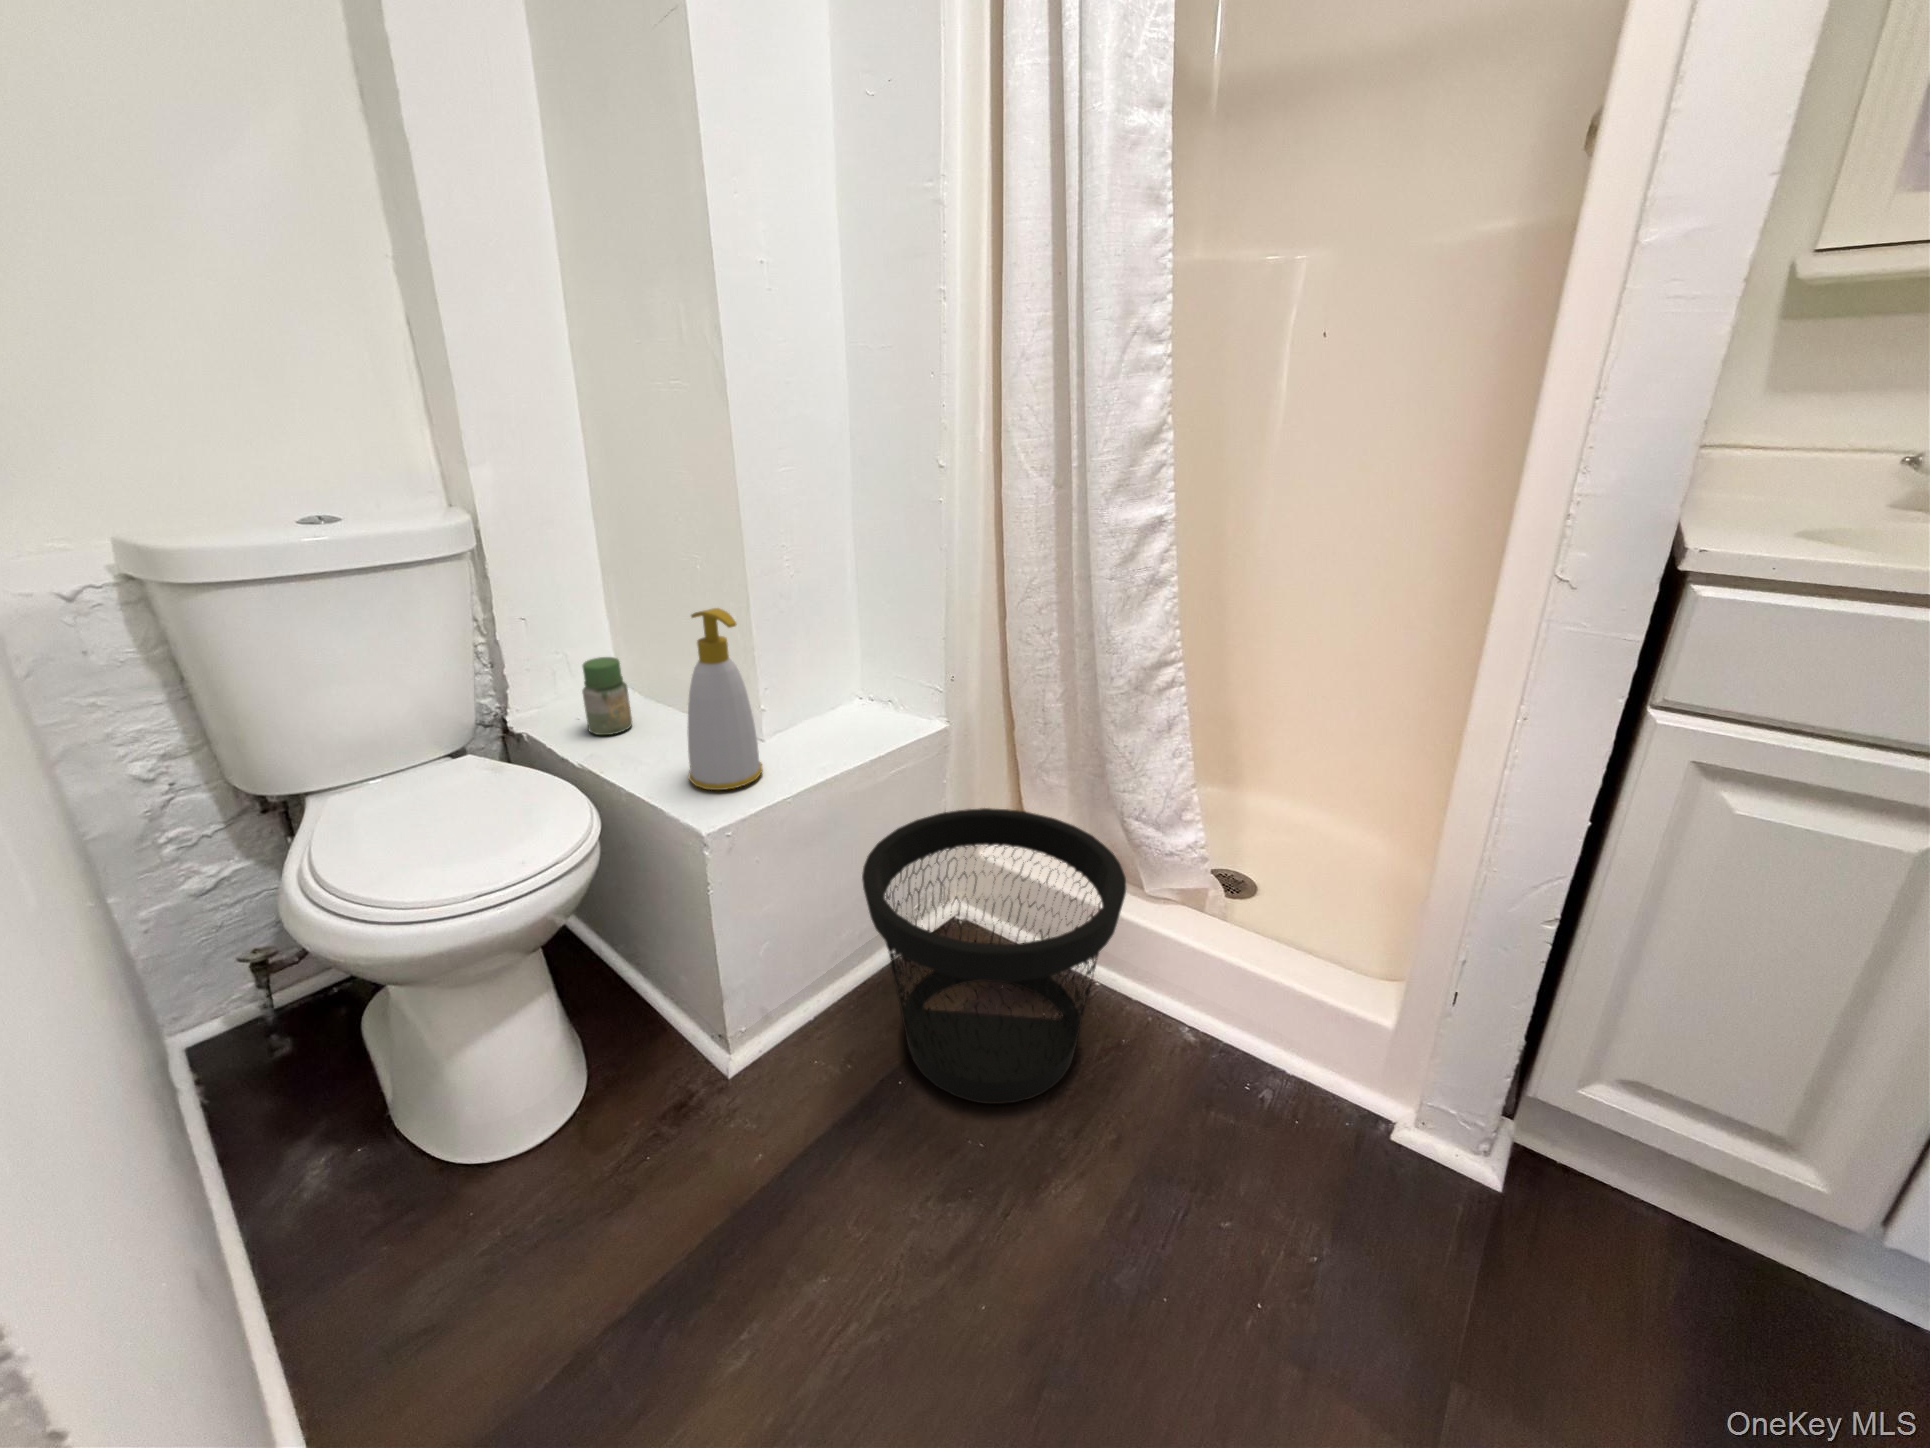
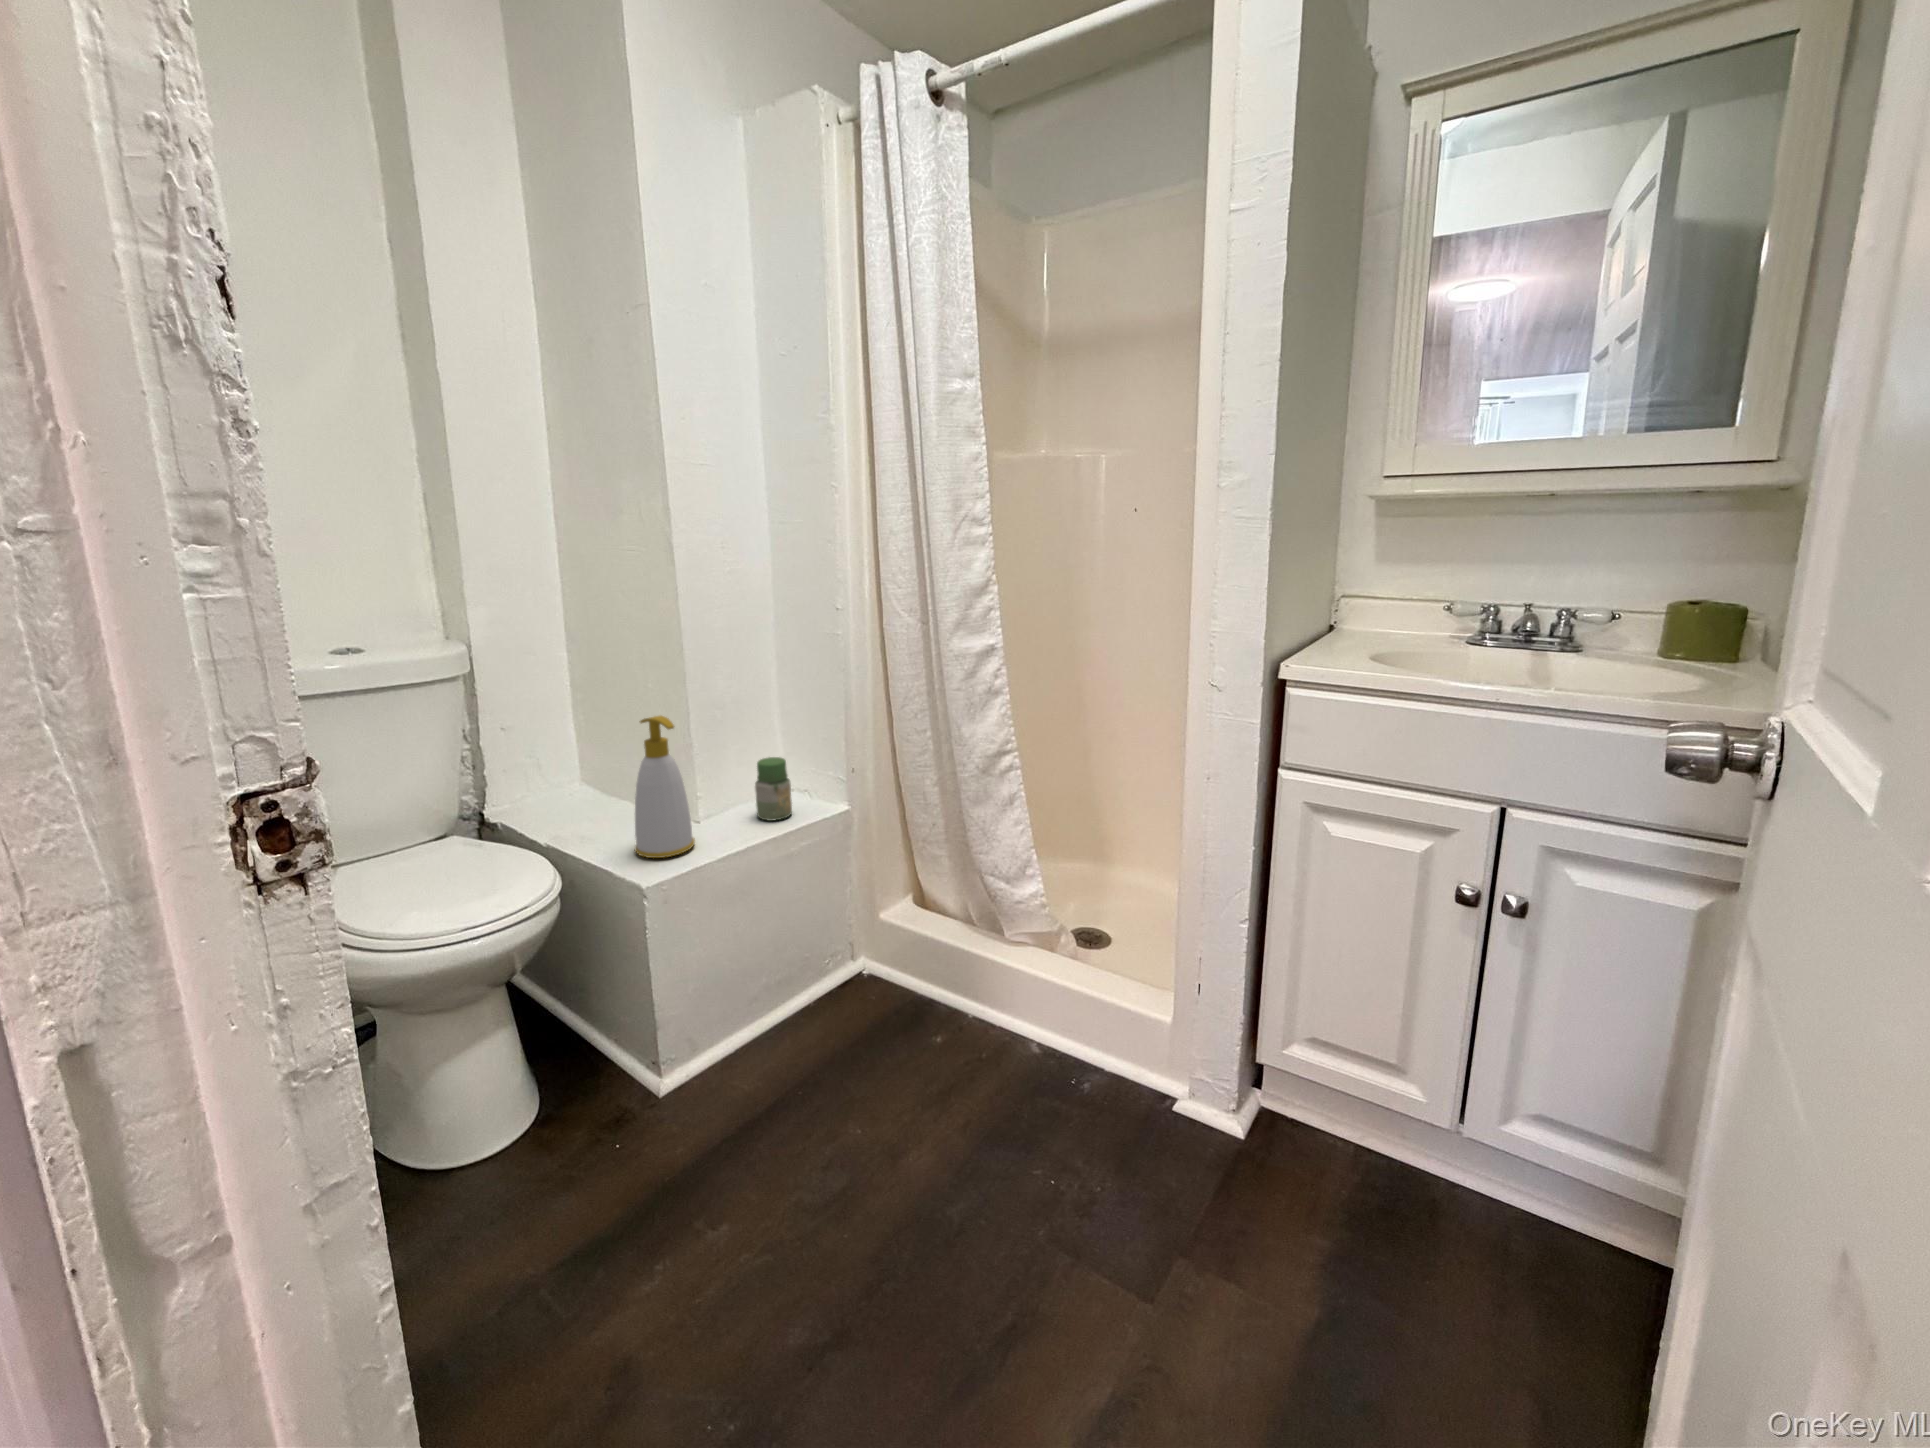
jar: present [582,657,632,735] -> present [755,757,792,821]
wastebasket: present [862,808,1126,1104] -> none [770,873,972,1103]

